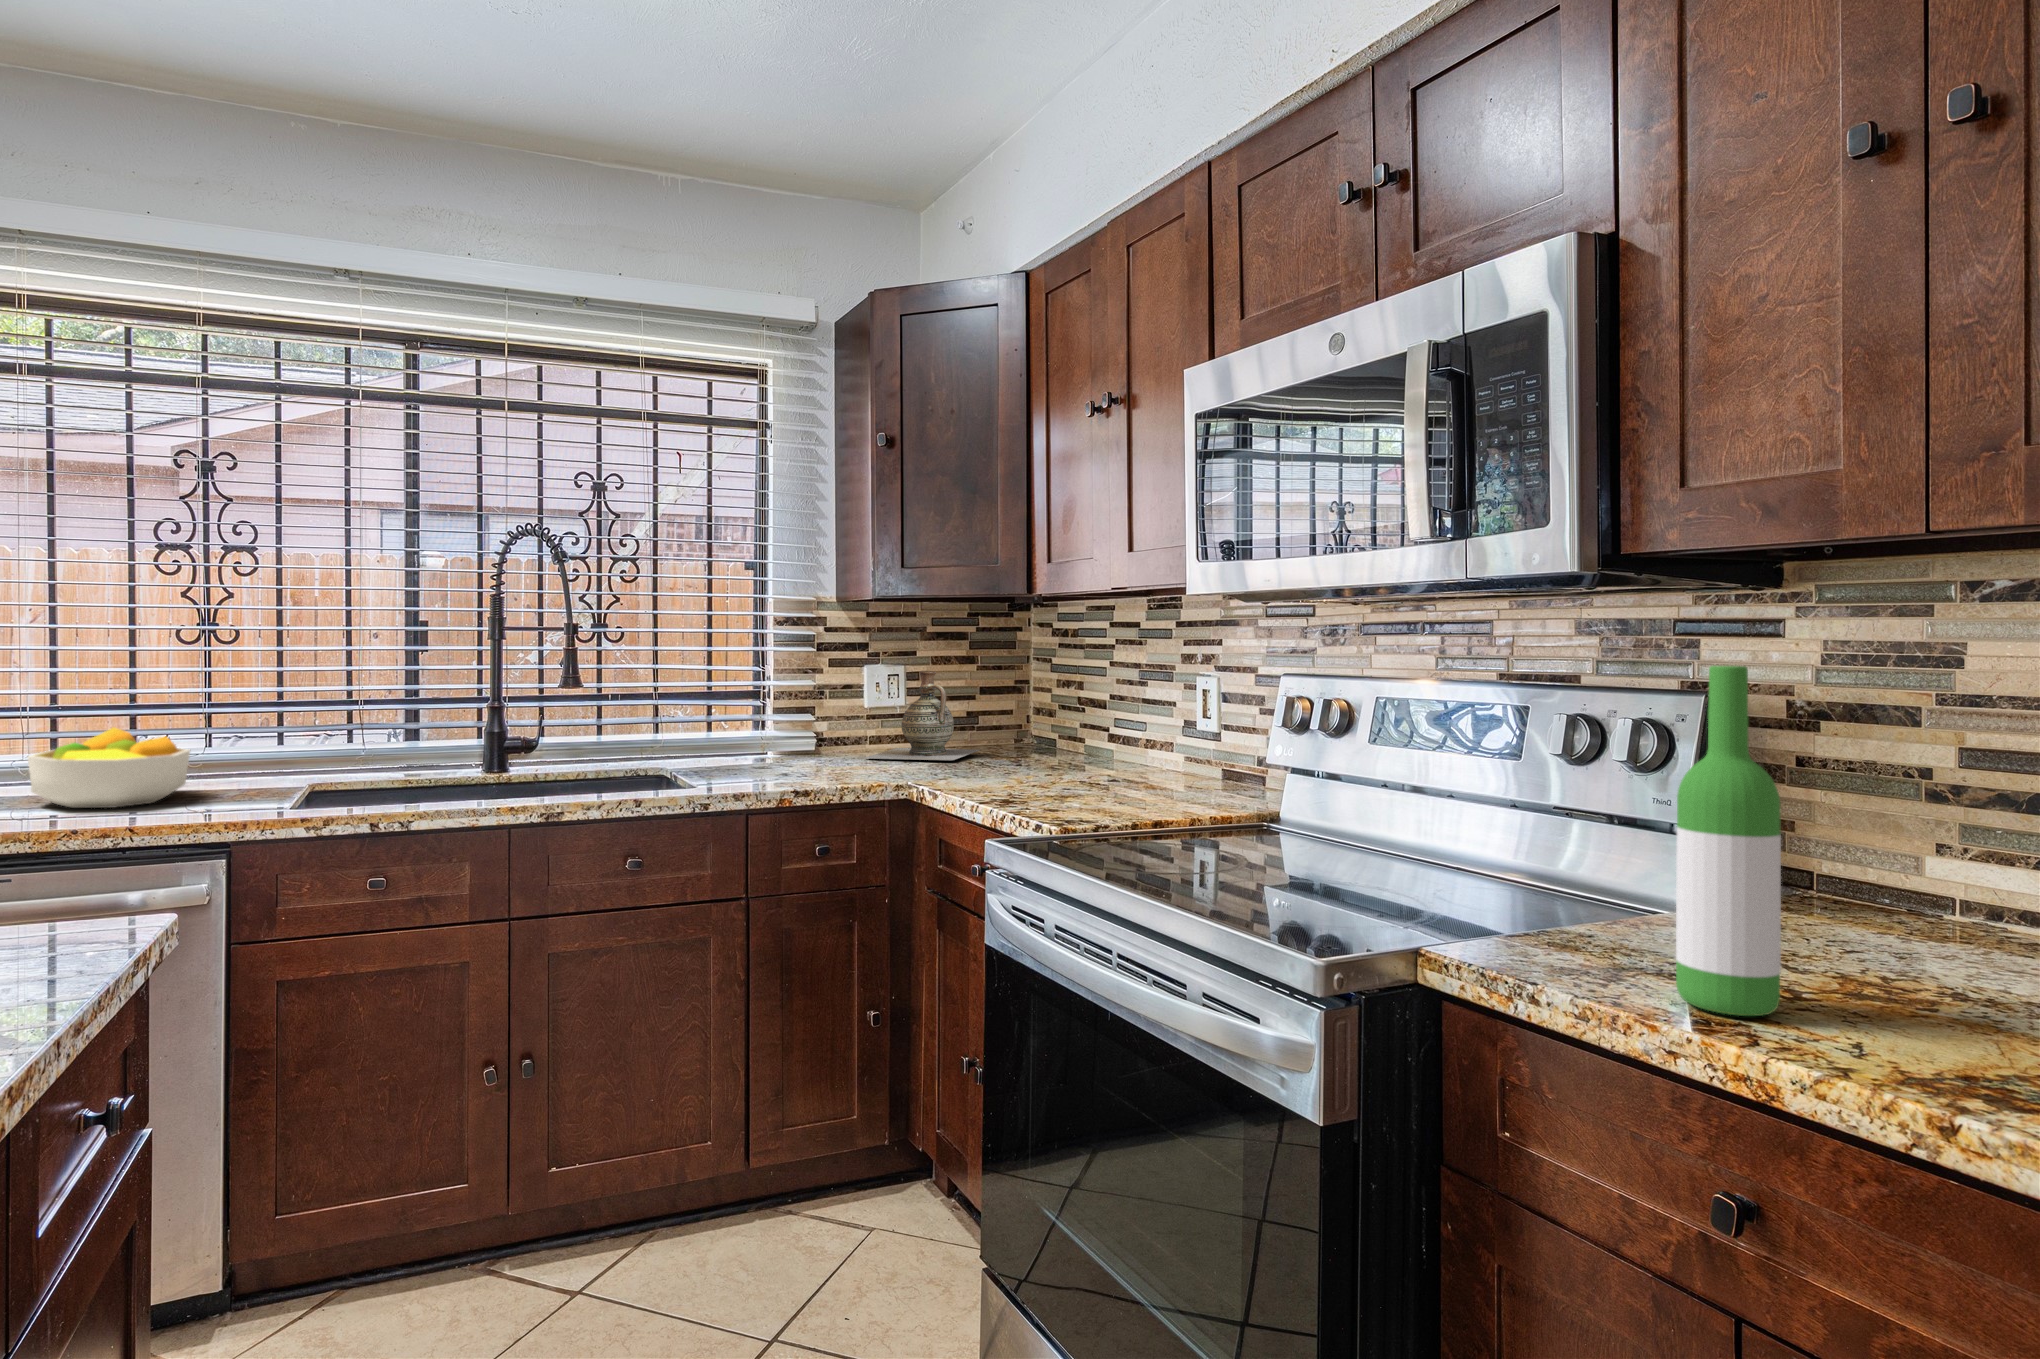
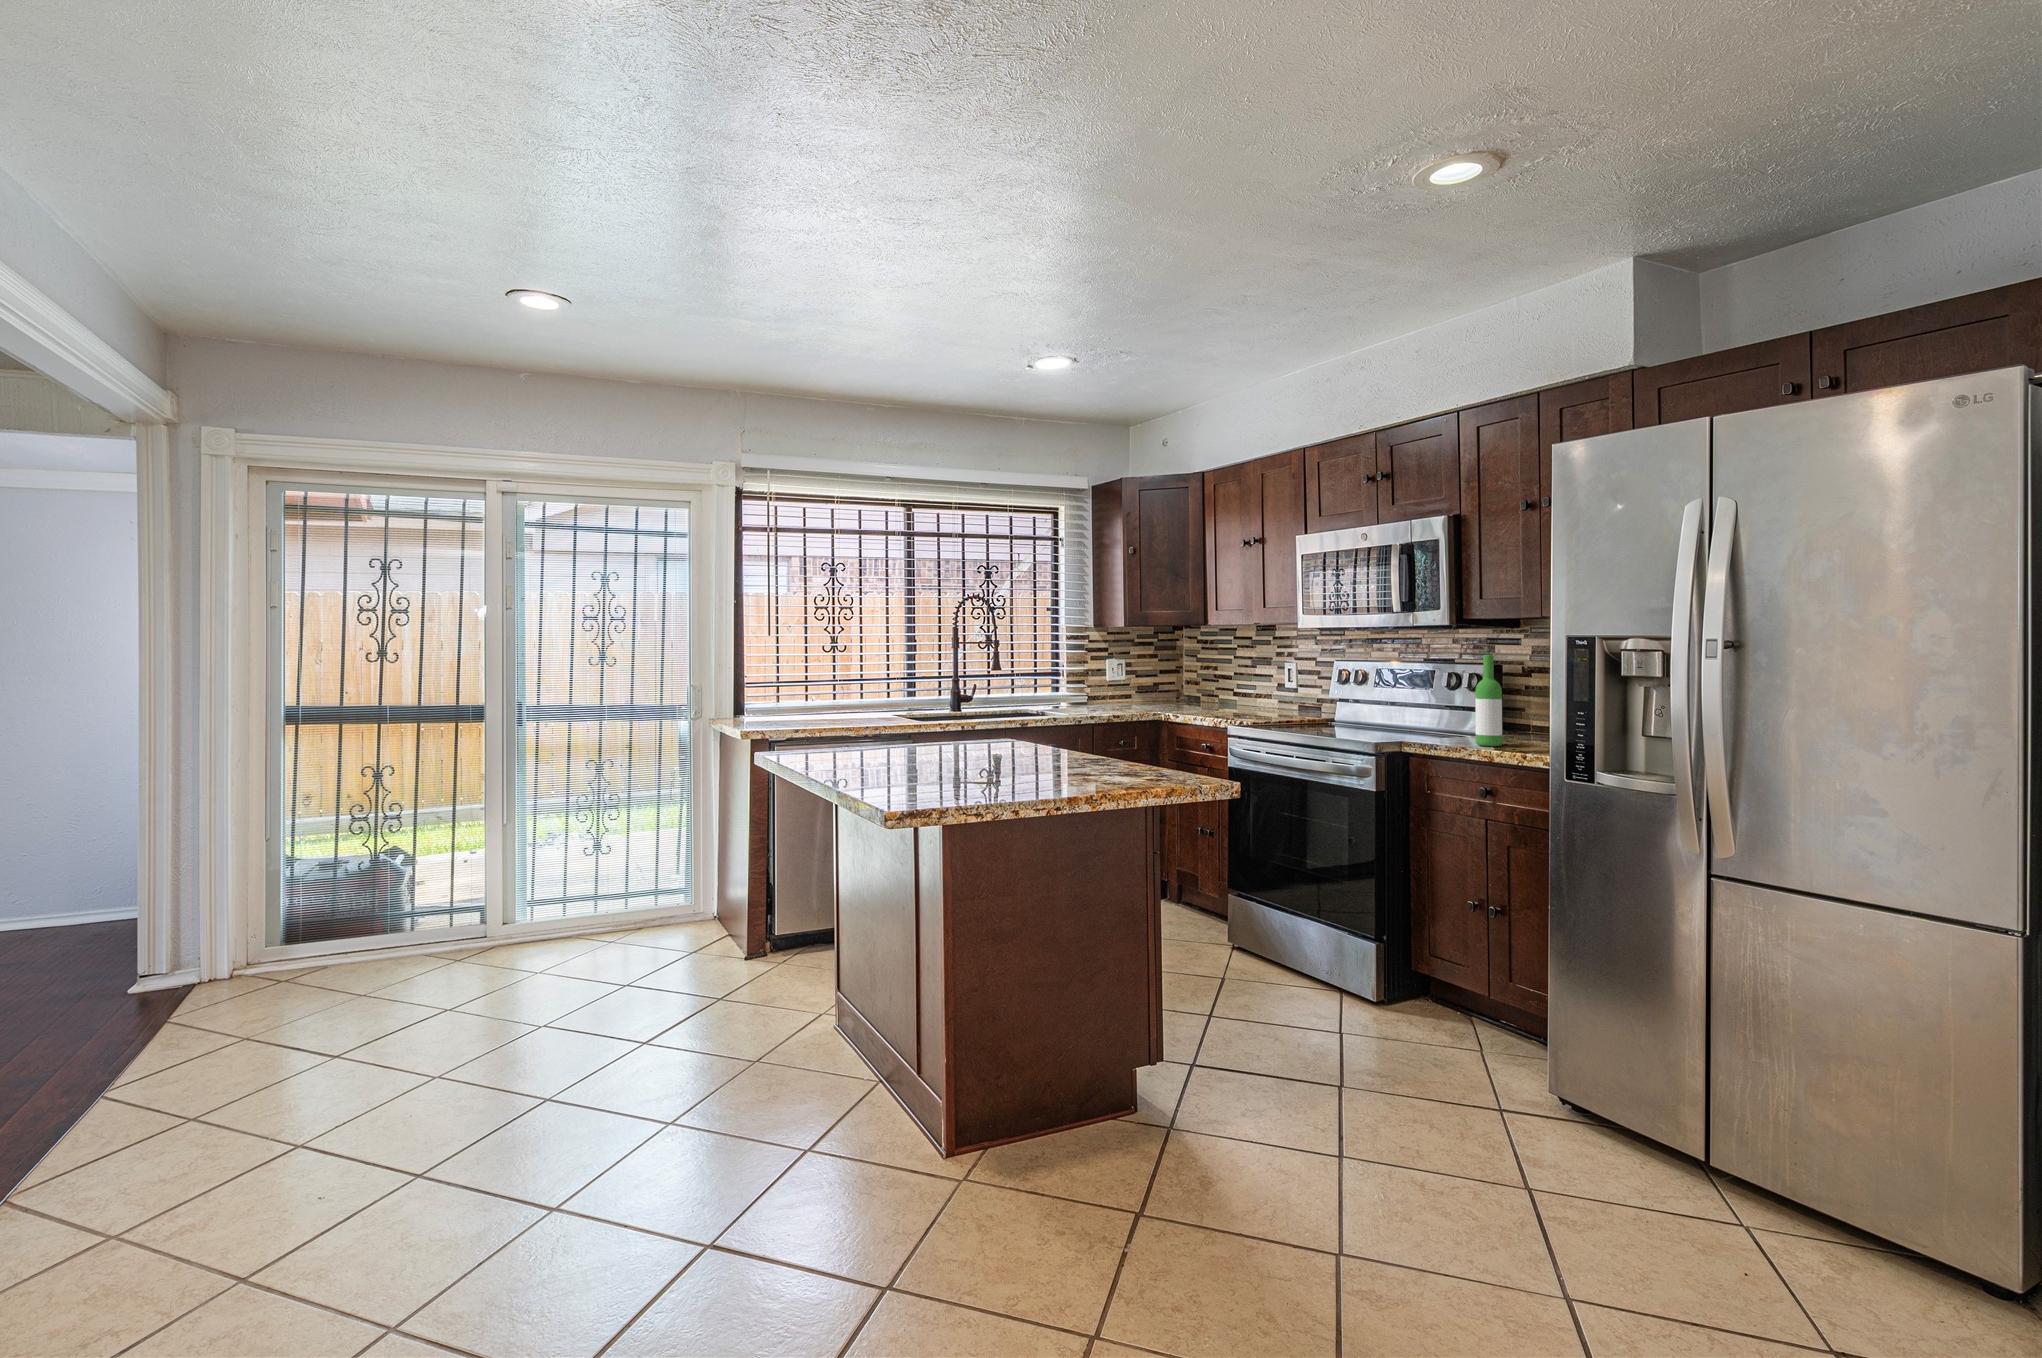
ceramic jug: present [865,671,979,760] -> none [1111,662,1164,705]
fruit bowl: present [28,727,190,808] -> none [800,688,864,721]

